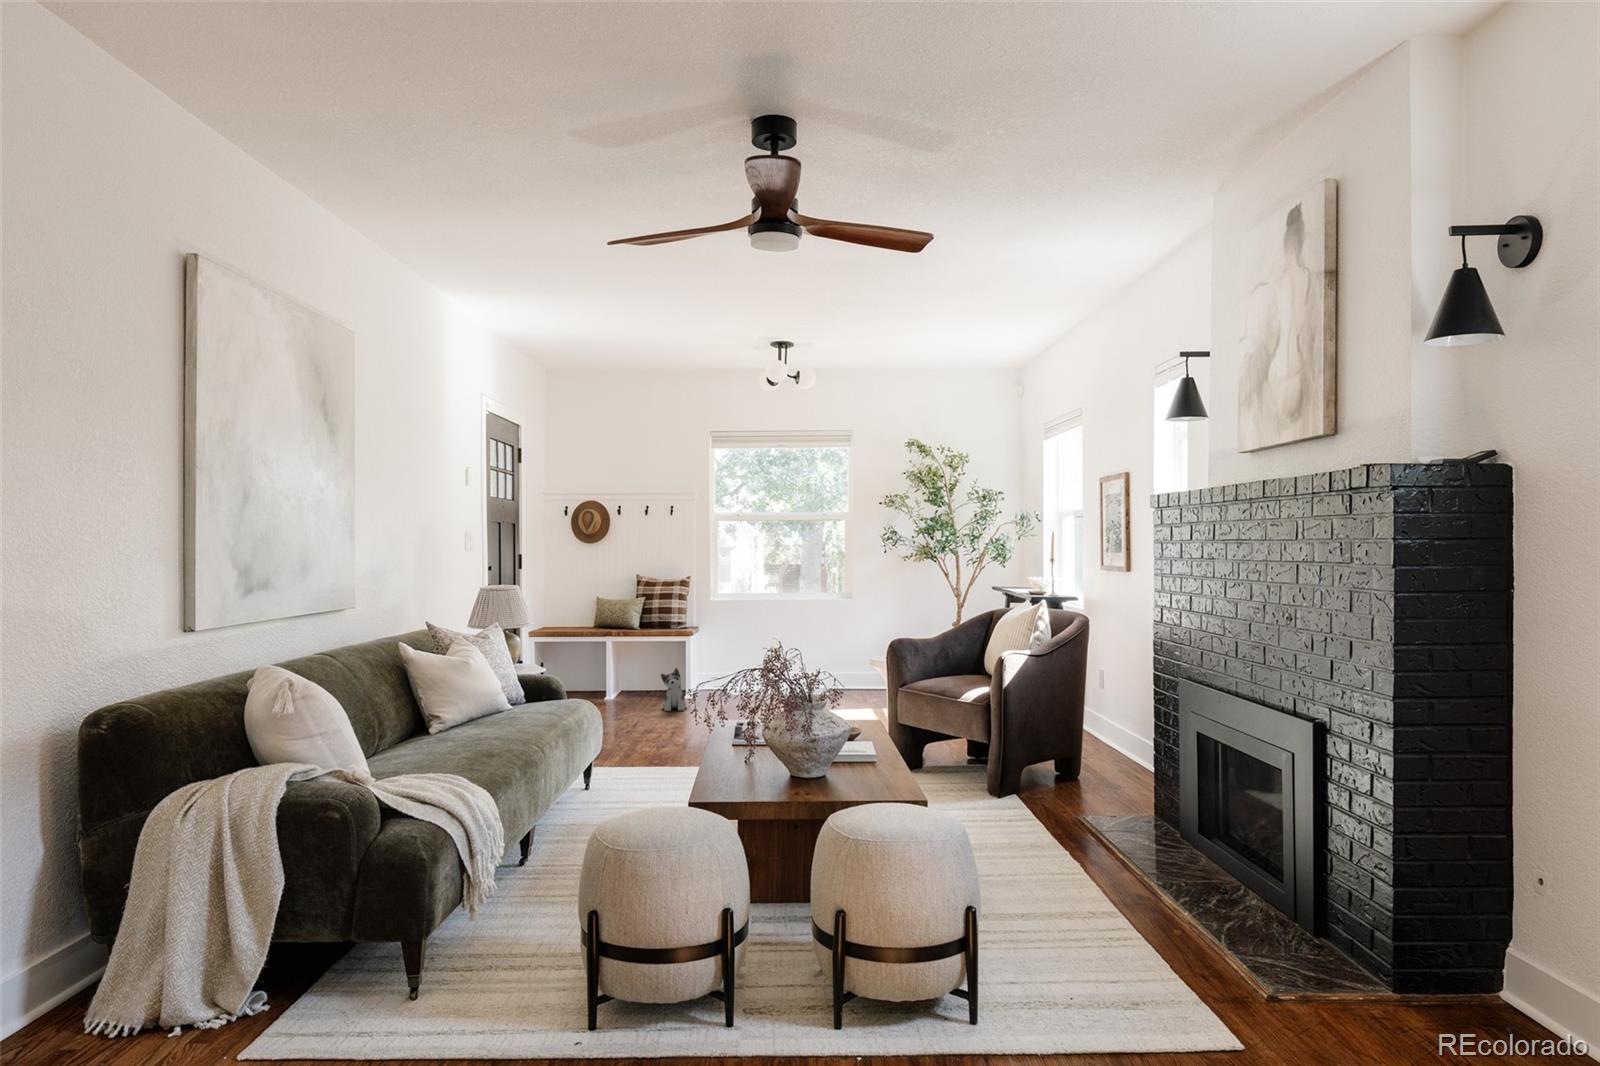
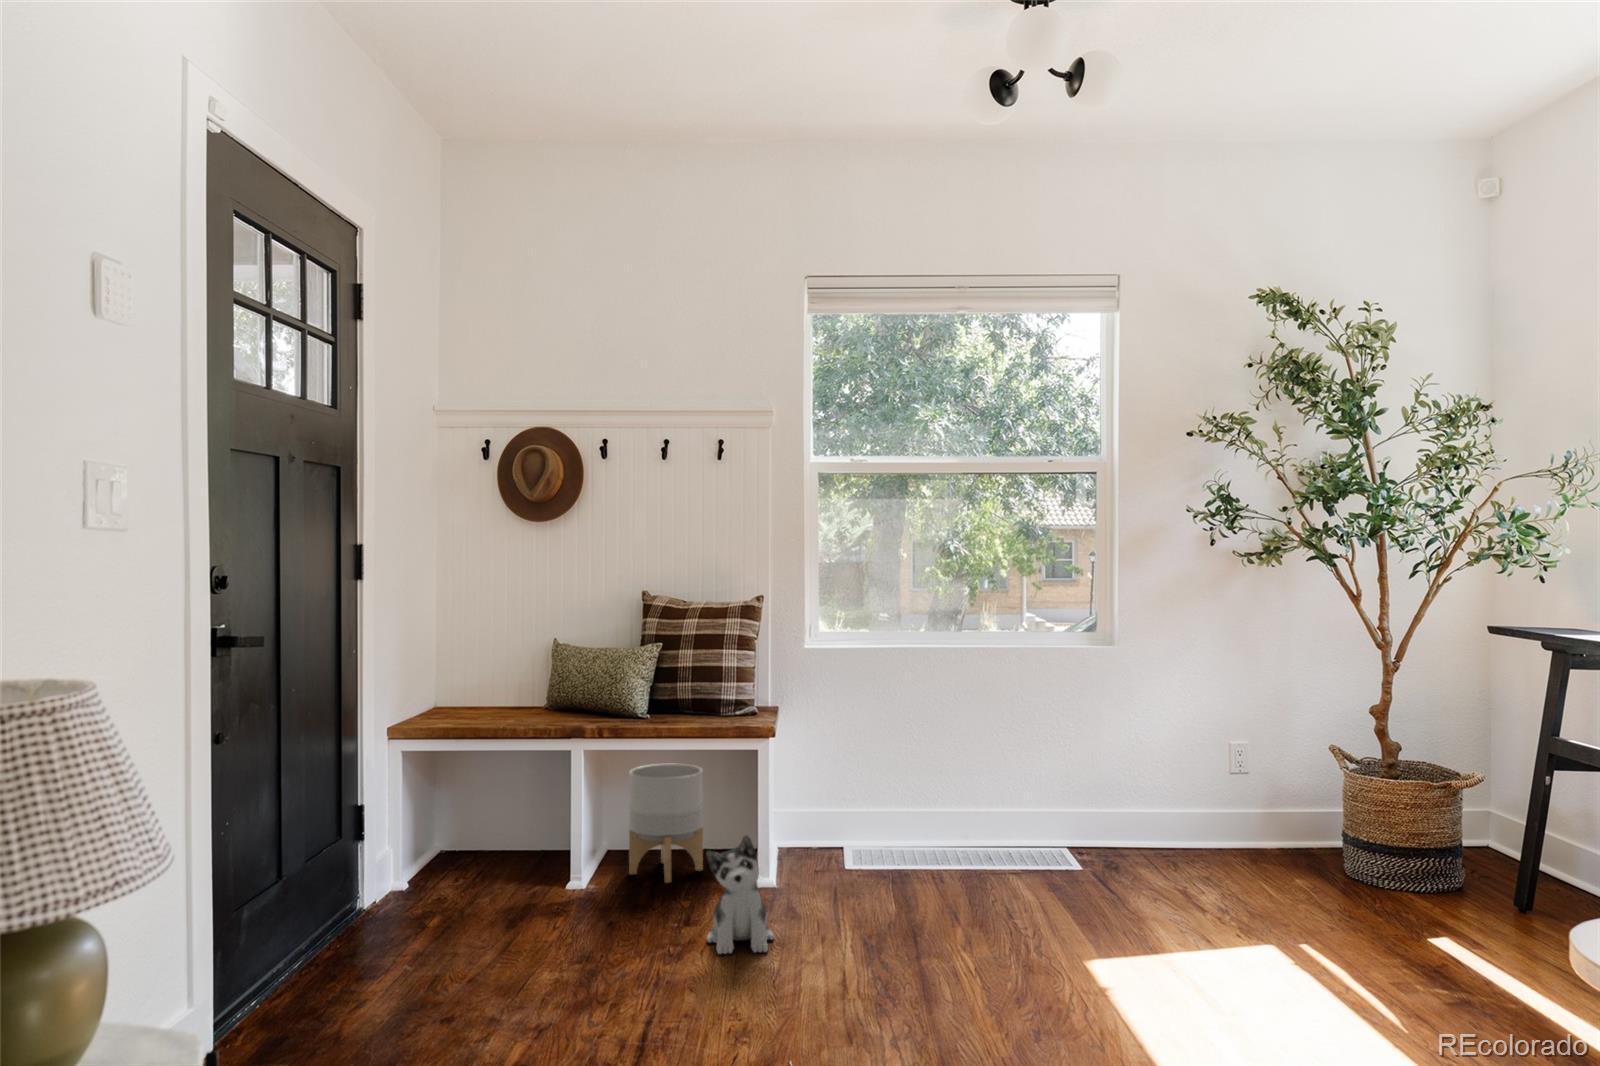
planter: none [631,650,663,698] -> present [629,764,703,883]

